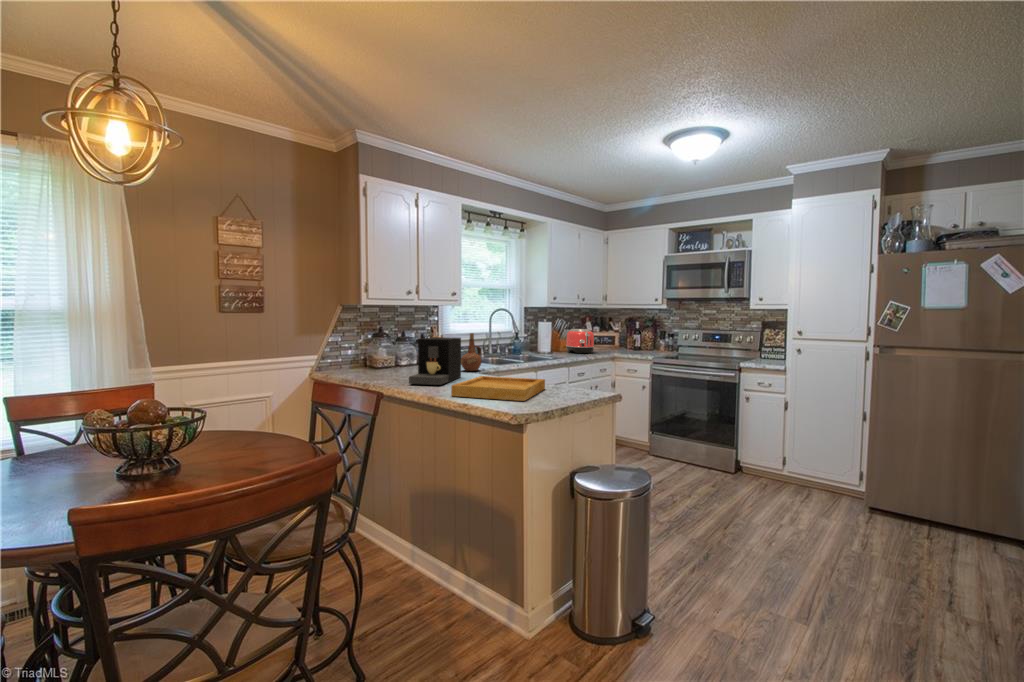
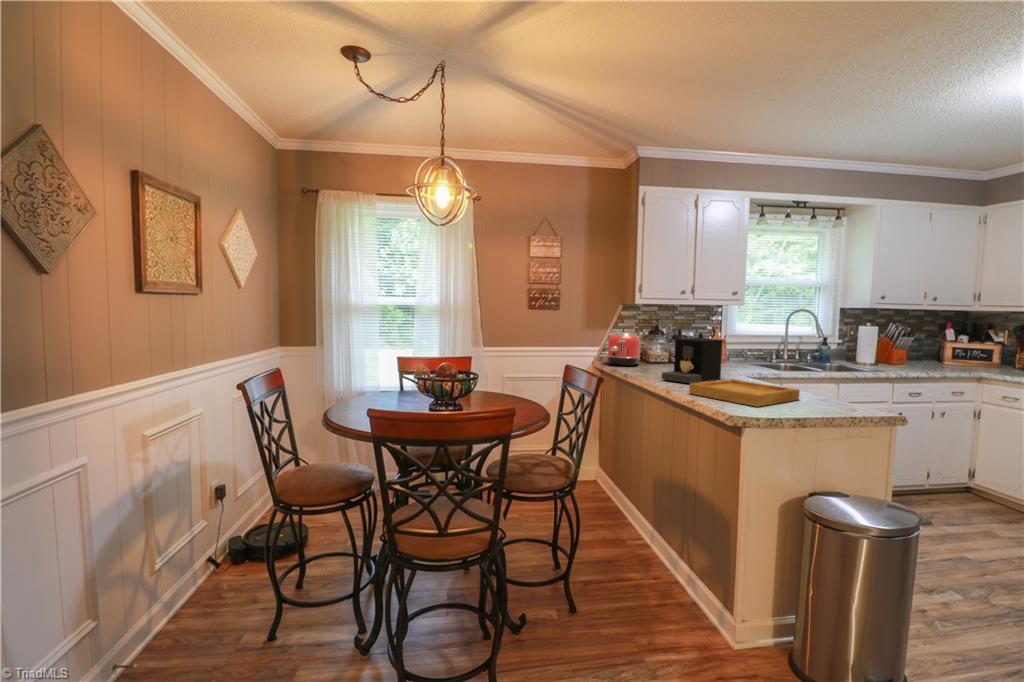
toaster: present [566,329,594,354] -> present [607,332,640,366]
ceramic pitcher: present [461,333,482,371] -> none [728,336,753,375]

